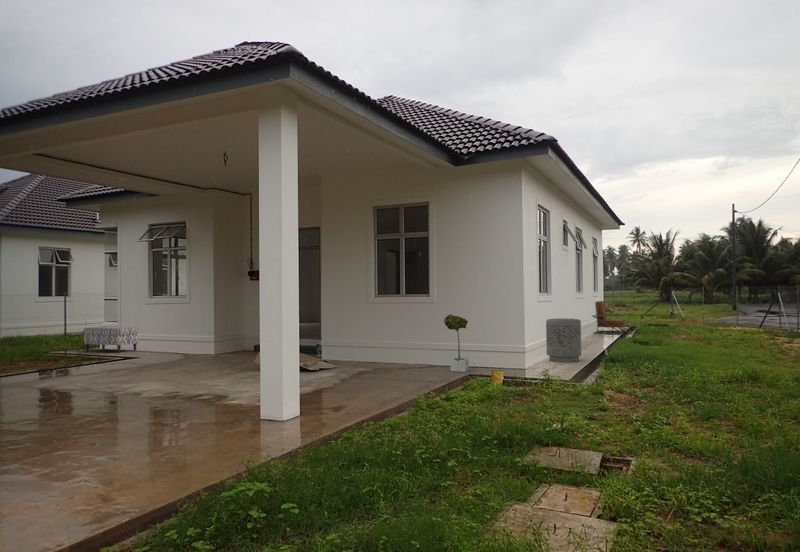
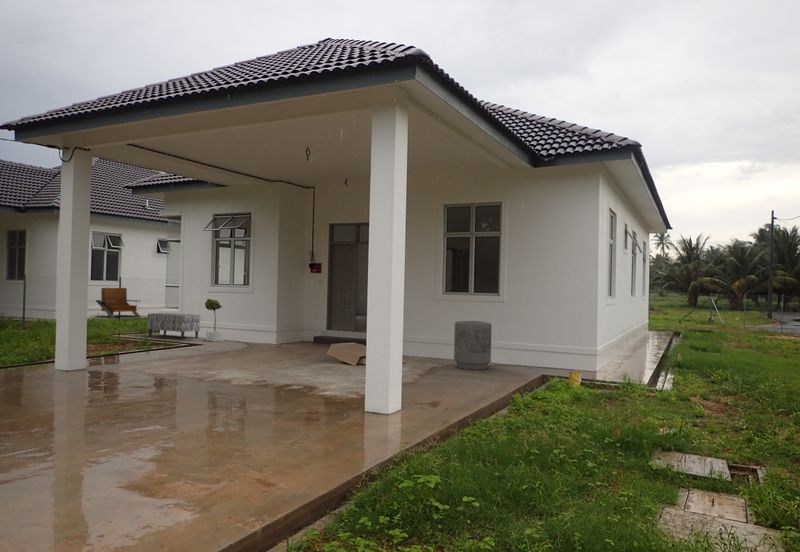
lounge chair: present [592,301,626,334] -> present [96,288,140,318]
potted tree: present [444,314,469,372] -> present [205,299,223,342]
trash can: present [546,318,581,362] -> present [454,321,492,369]

